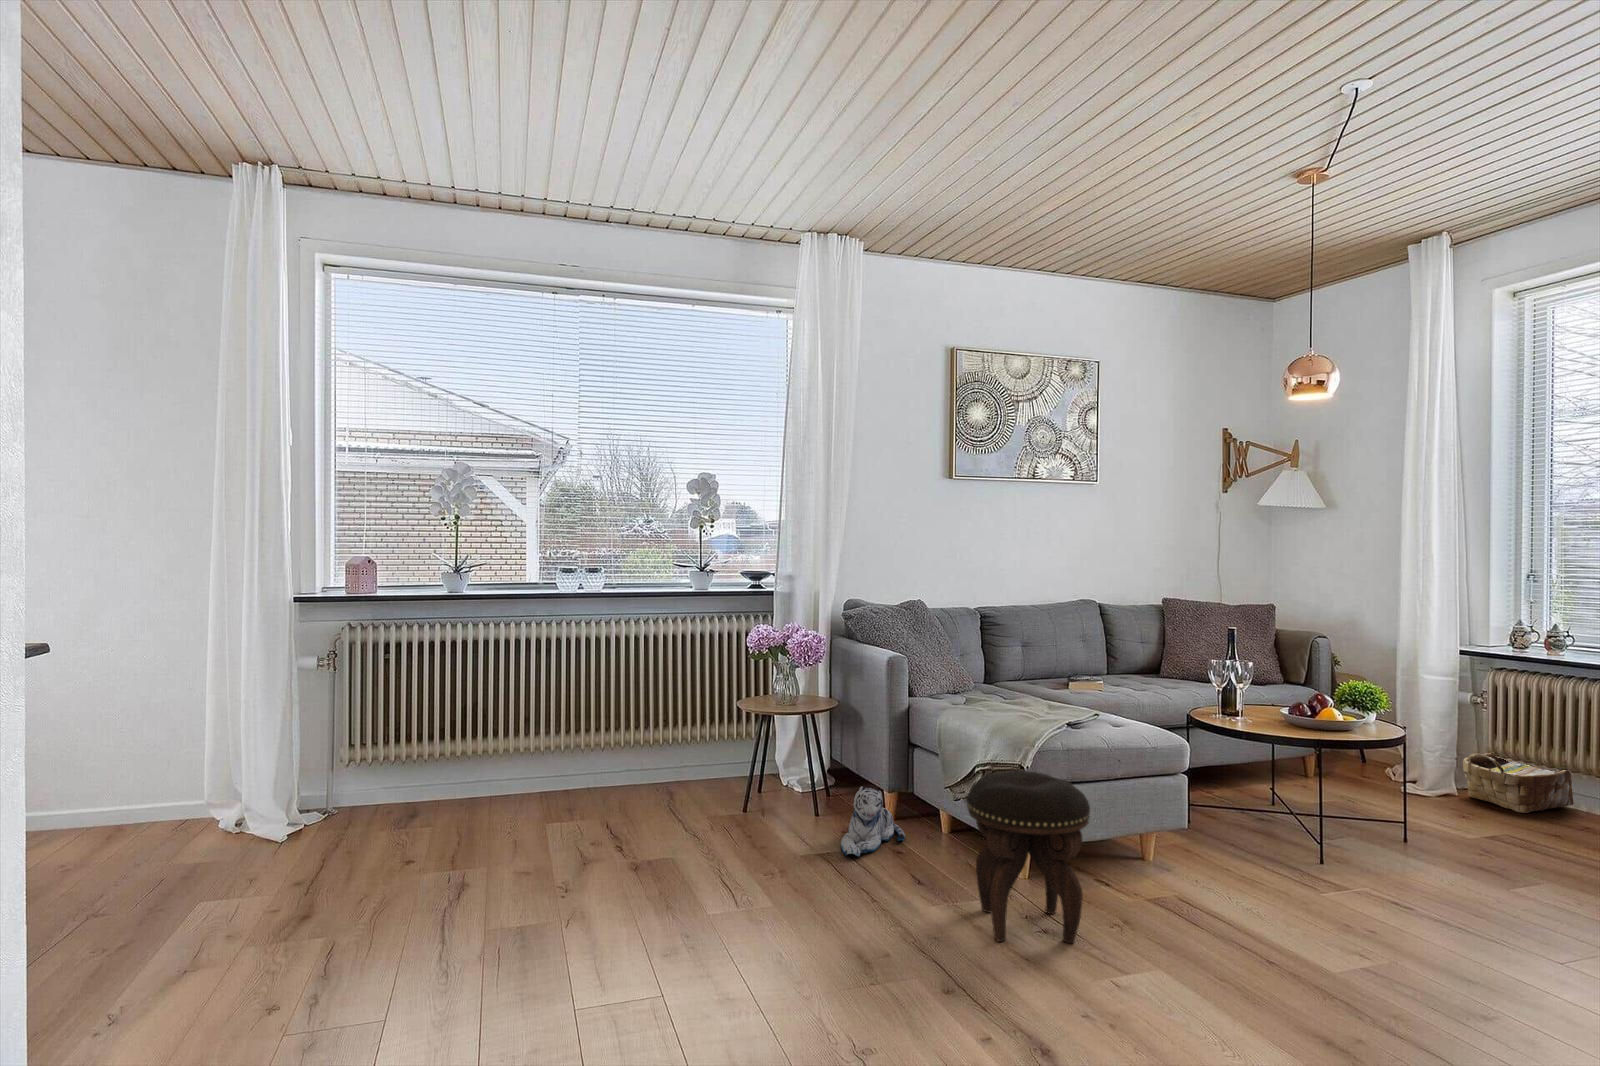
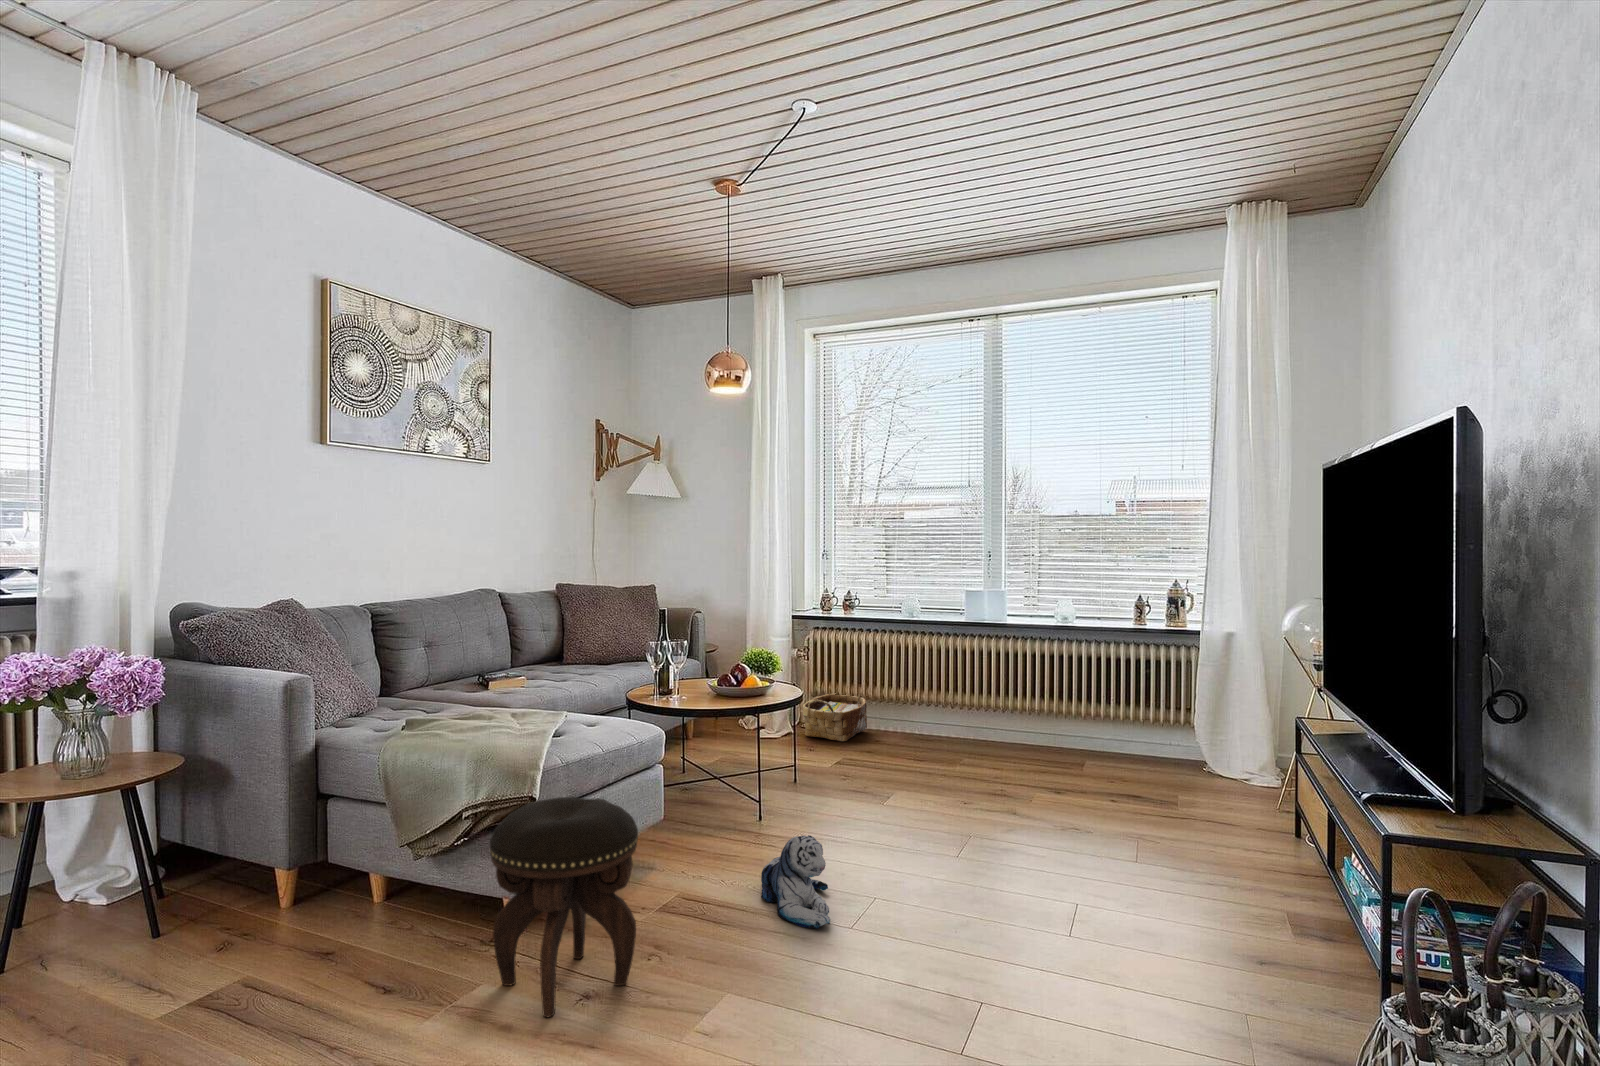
plush toy: present [841,787,905,857] -> present [761,835,830,929]

